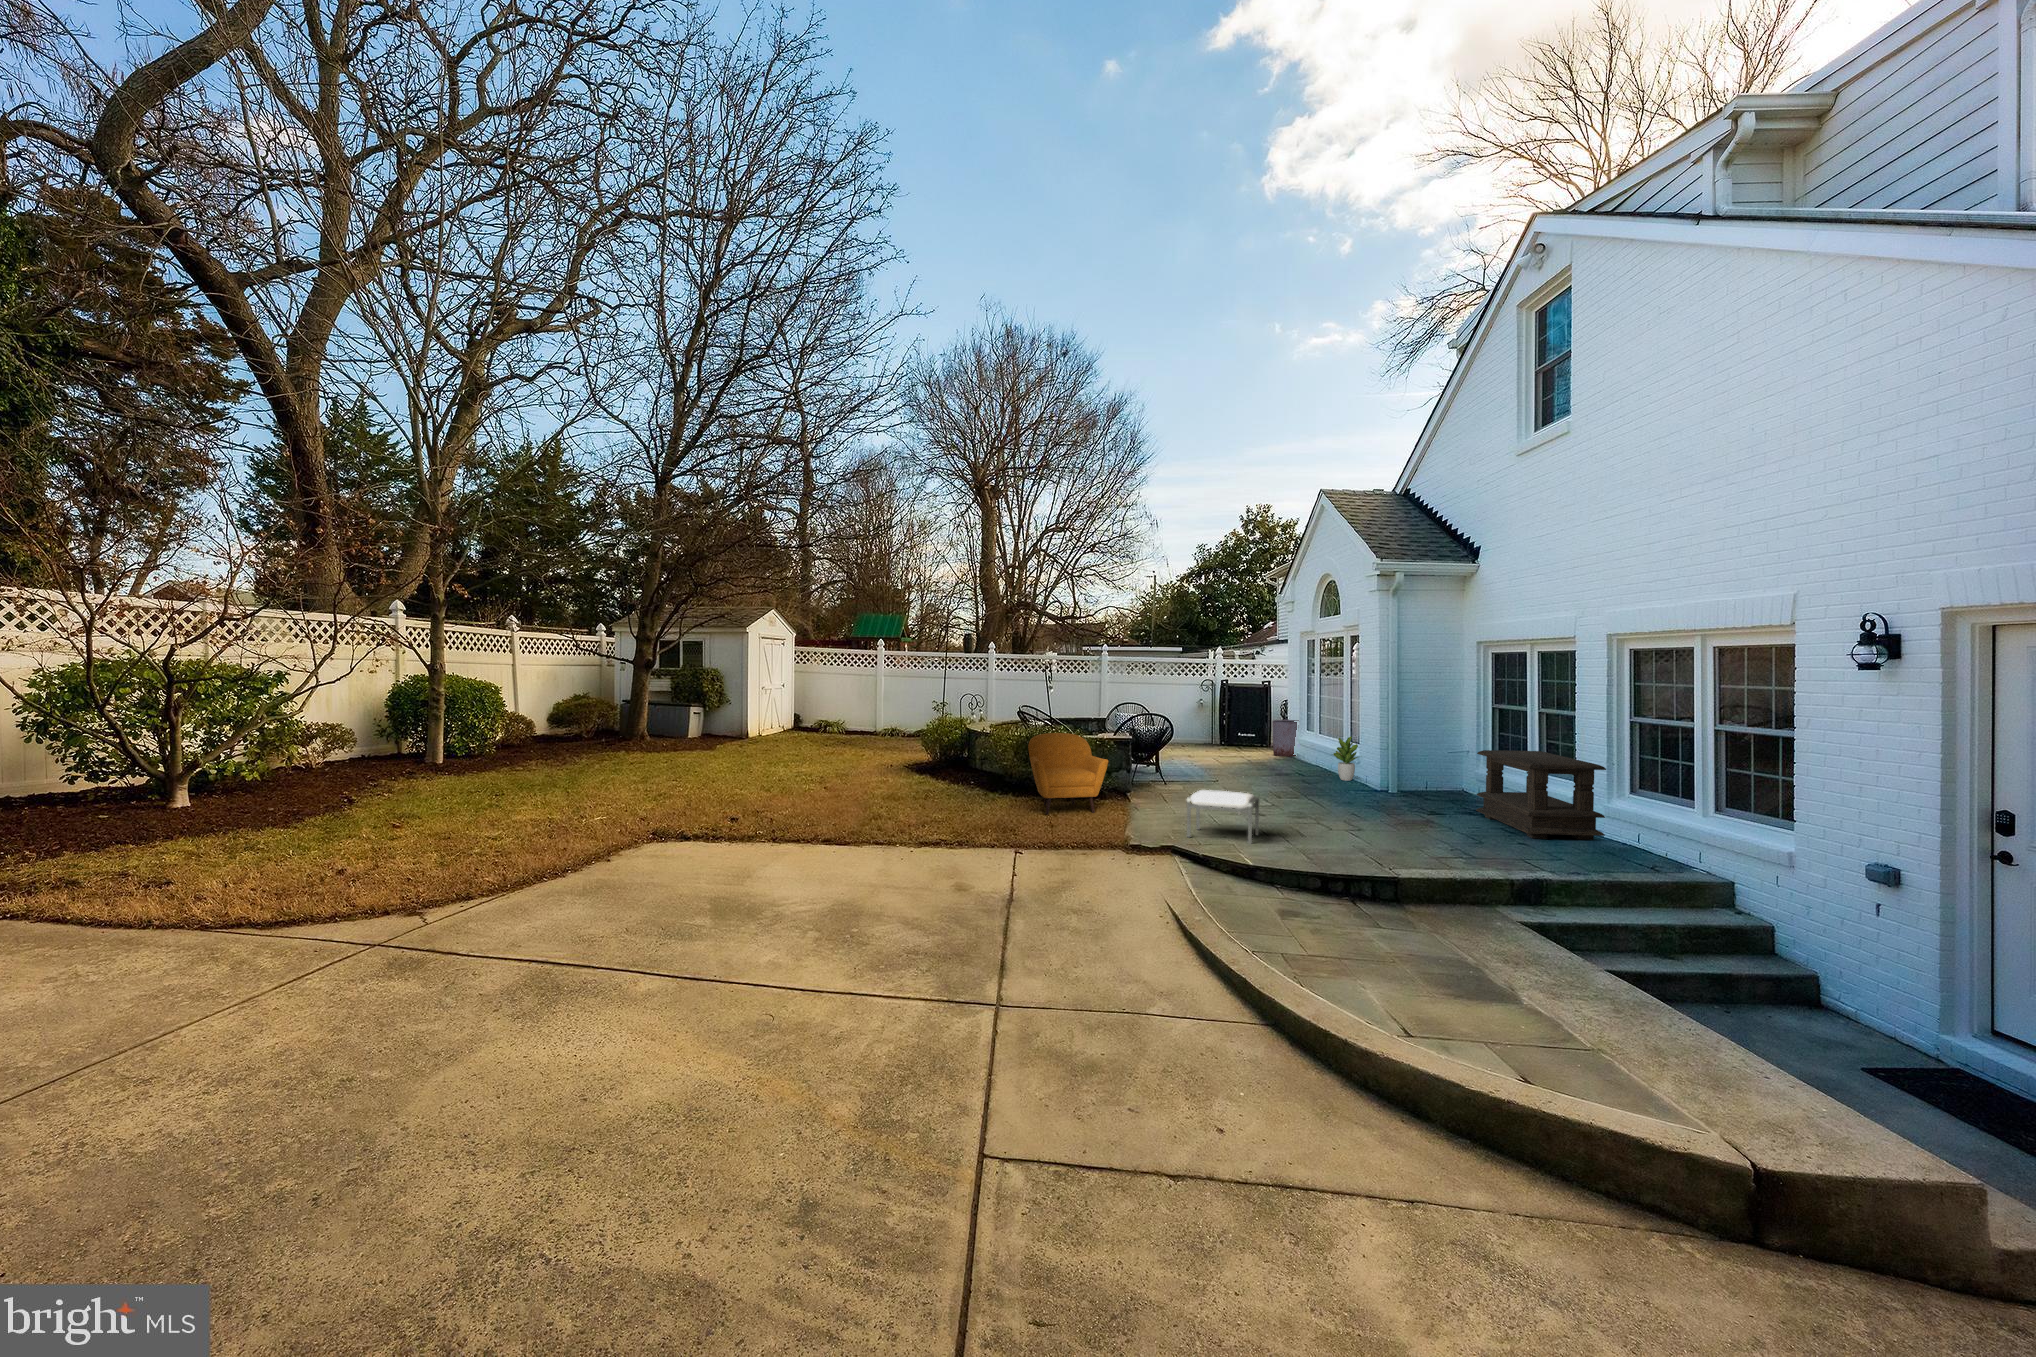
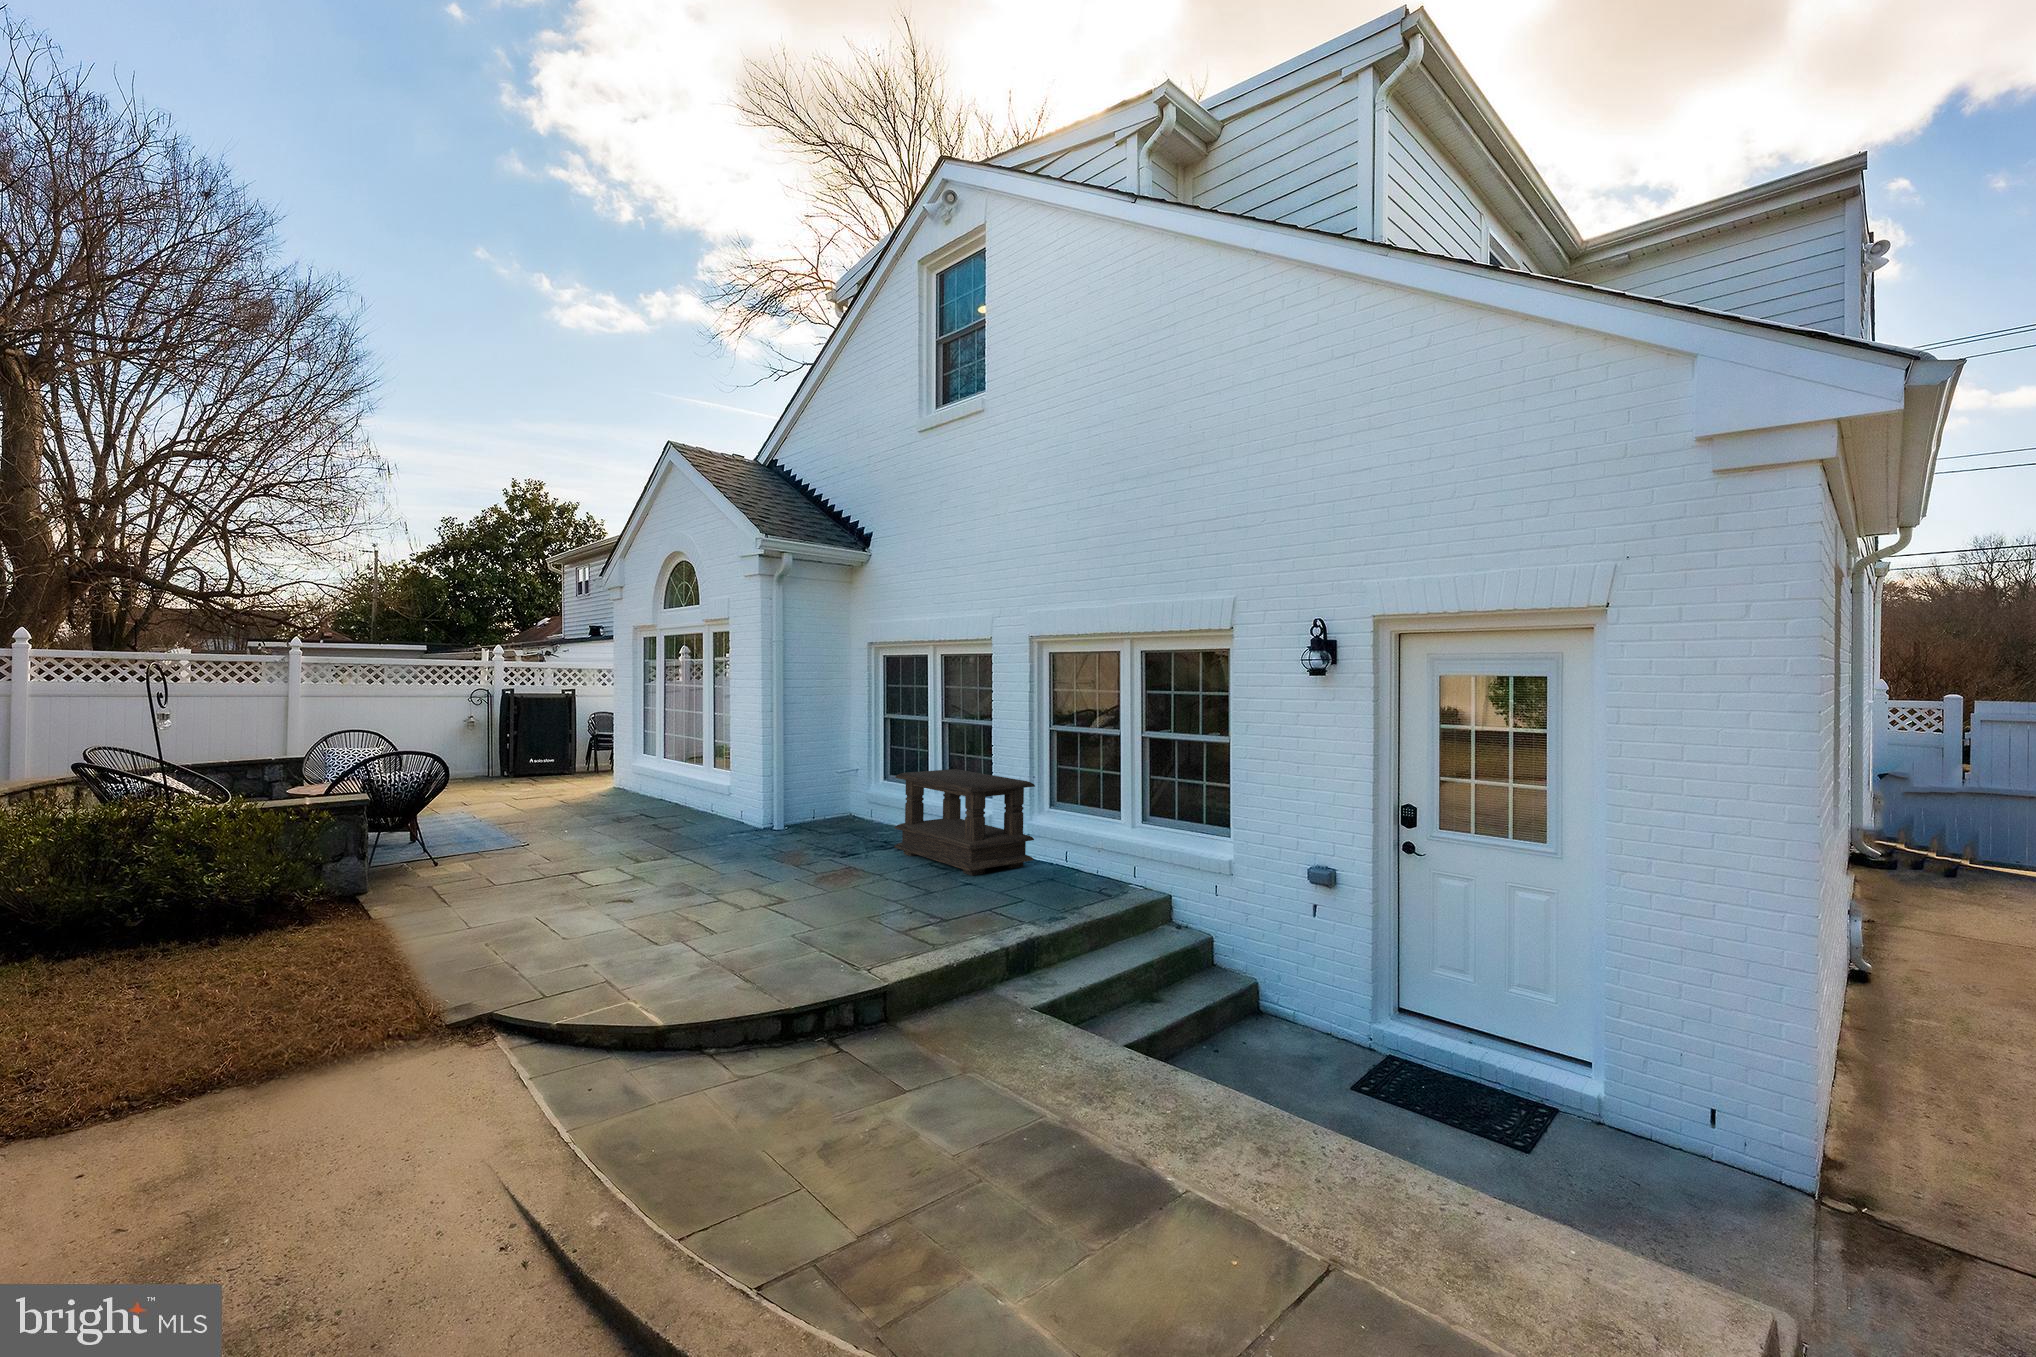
trash can: present [1272,719,1299,757] -> none [593,744,632,796]
armchair: present [1028,733,1109,814] -> none [102,801,324,982]
potted plant: present [1333,737,1358,781] -> none [694,764,735,823]
ottoman: present [1187,790,1260,843] -> none [511,876,641,973]

